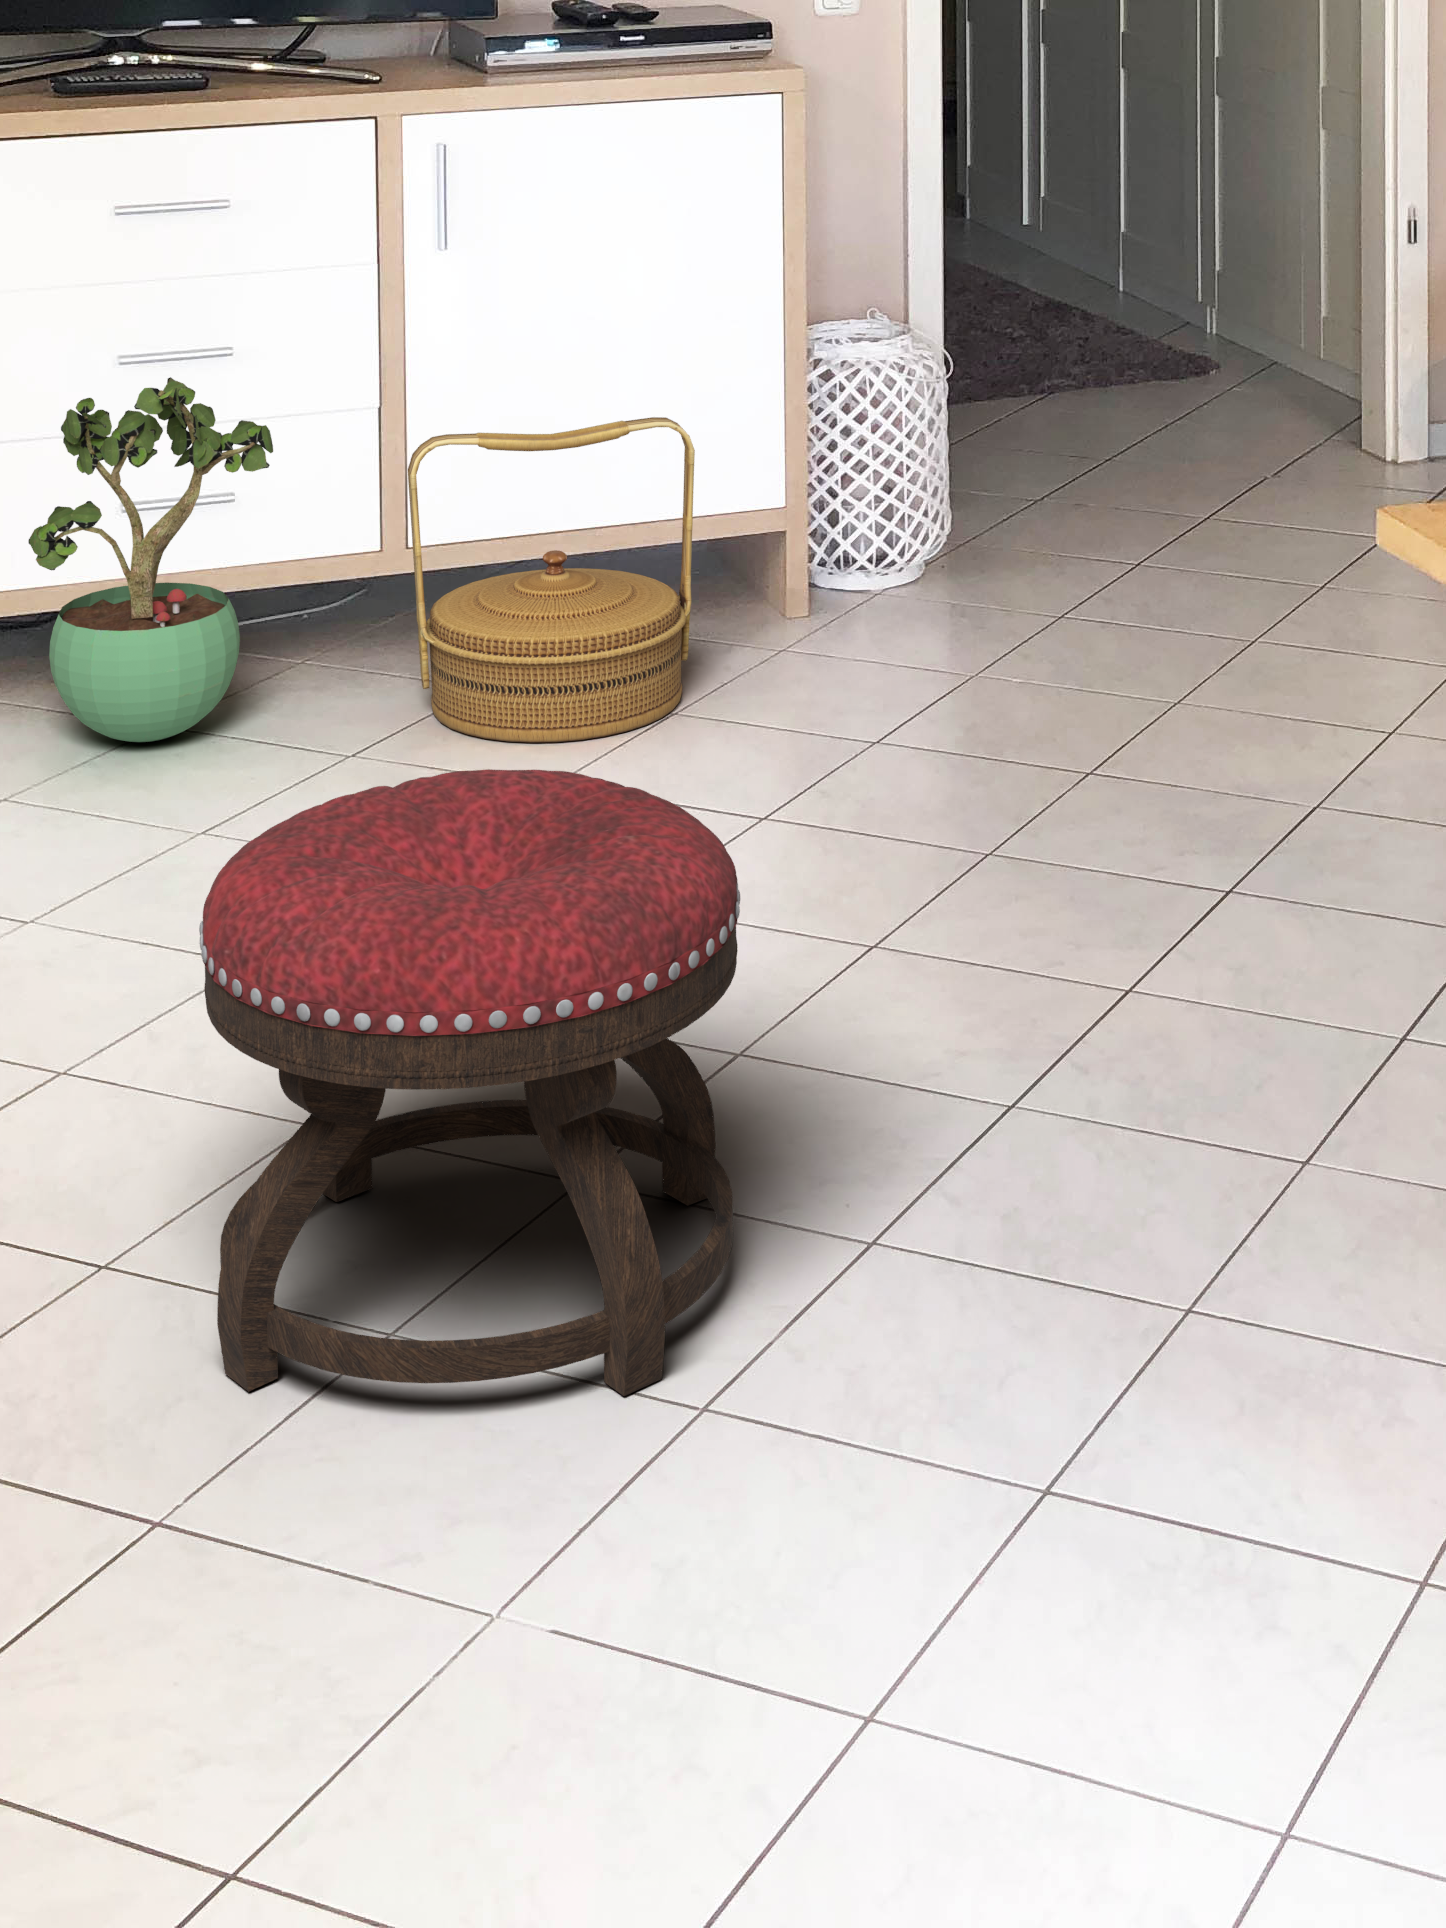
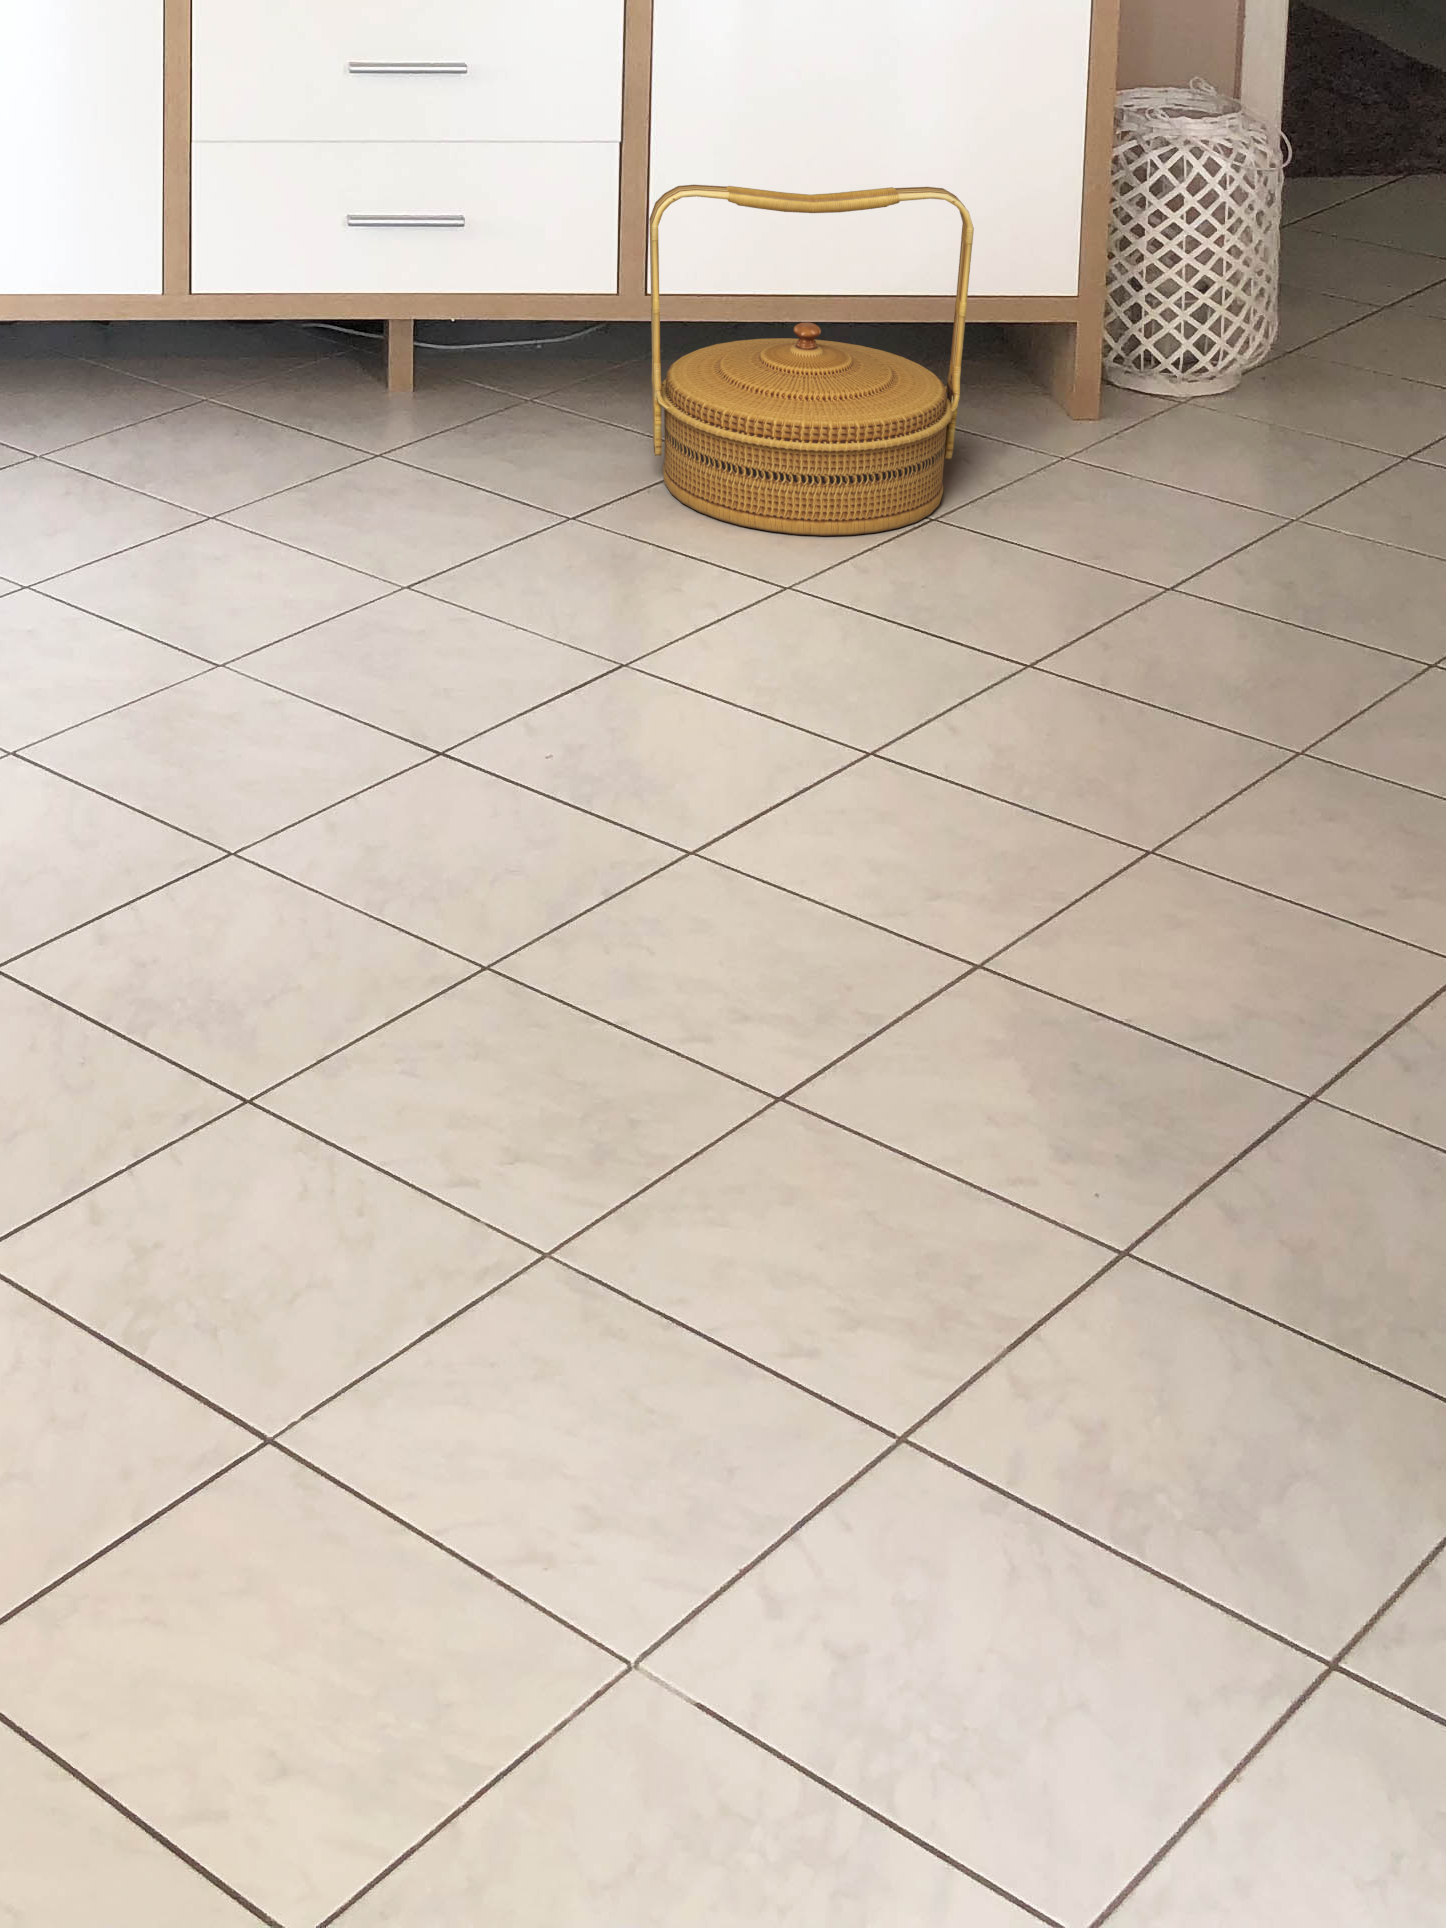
potted plant: present [28,377,273,742] -> none [250,97,506,474]
ottoman: present [199,769,740,1396] -> none [367,602,979,1346]

